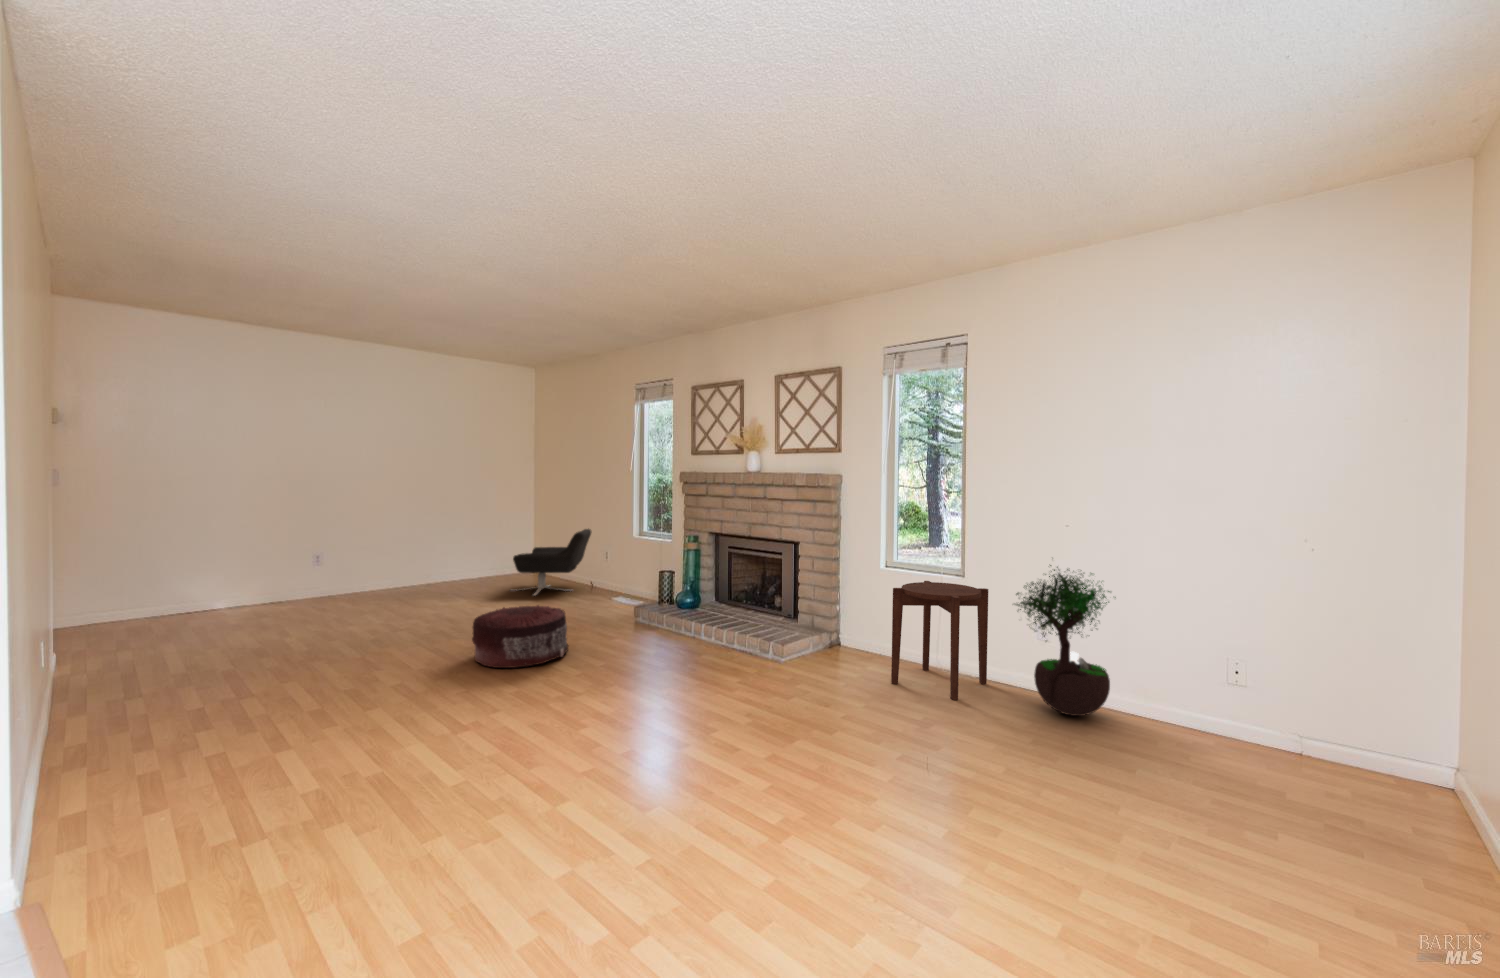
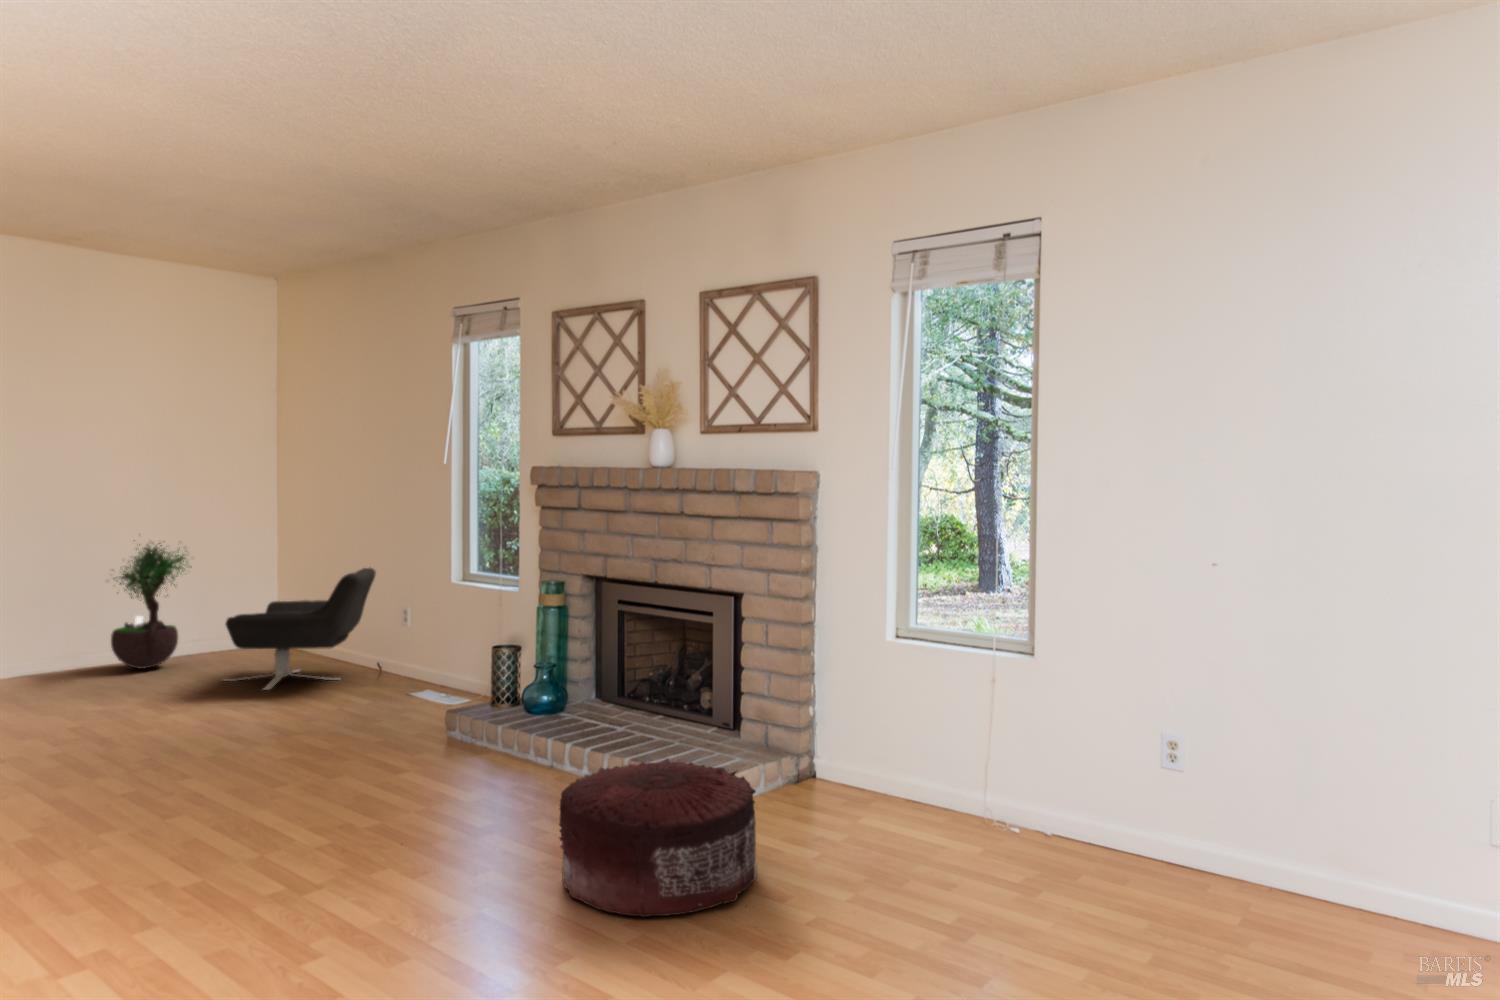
potted tree: present [1015,565,1116,716] -> present [111,541,193,669]
side table: present [891,581,988,700] -> none [907,663,1080,885]
pouf: present [472,605,568,668] -> present [559,759,757,917]

